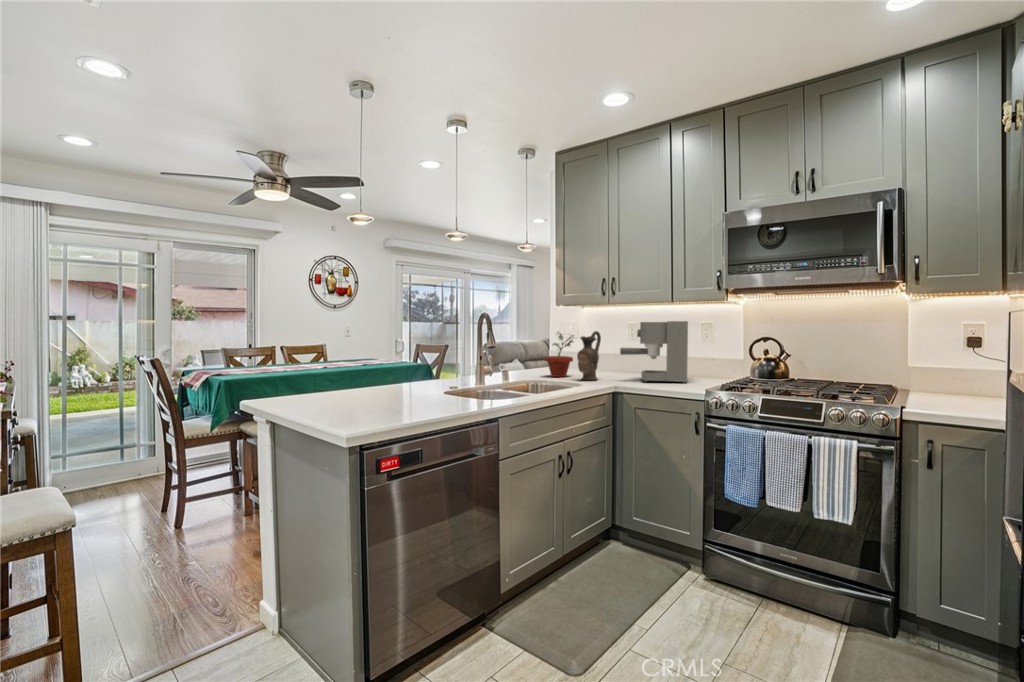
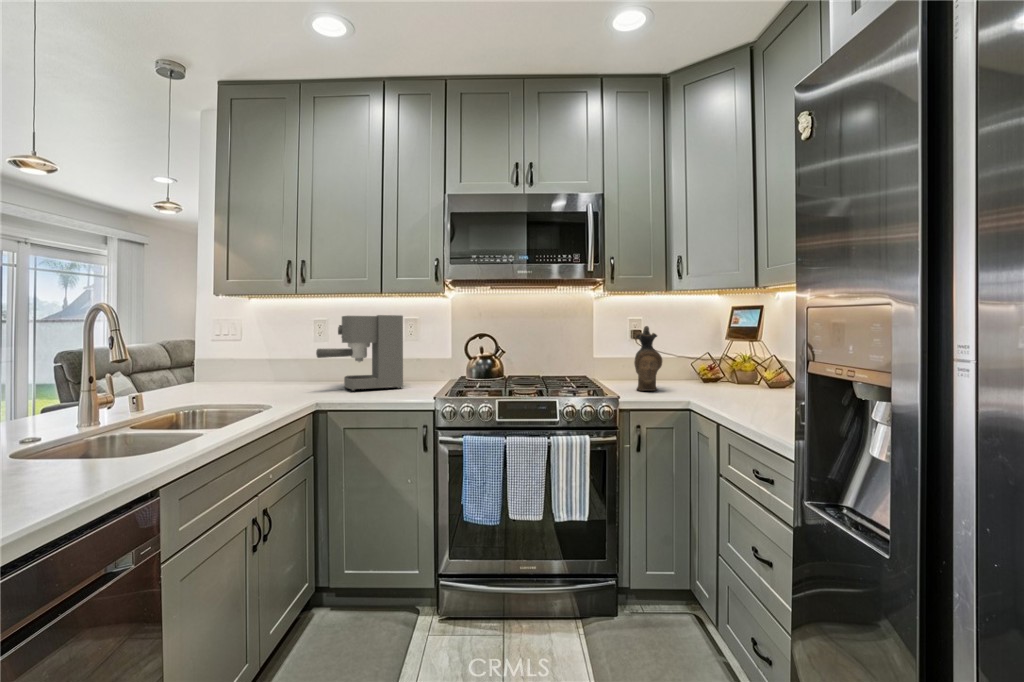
ceramic pitcher: present [577,331,601,380] -> present [634,326,662,391]
potted plant: present [545,332,573,377] -> none [194,327,243,393]

